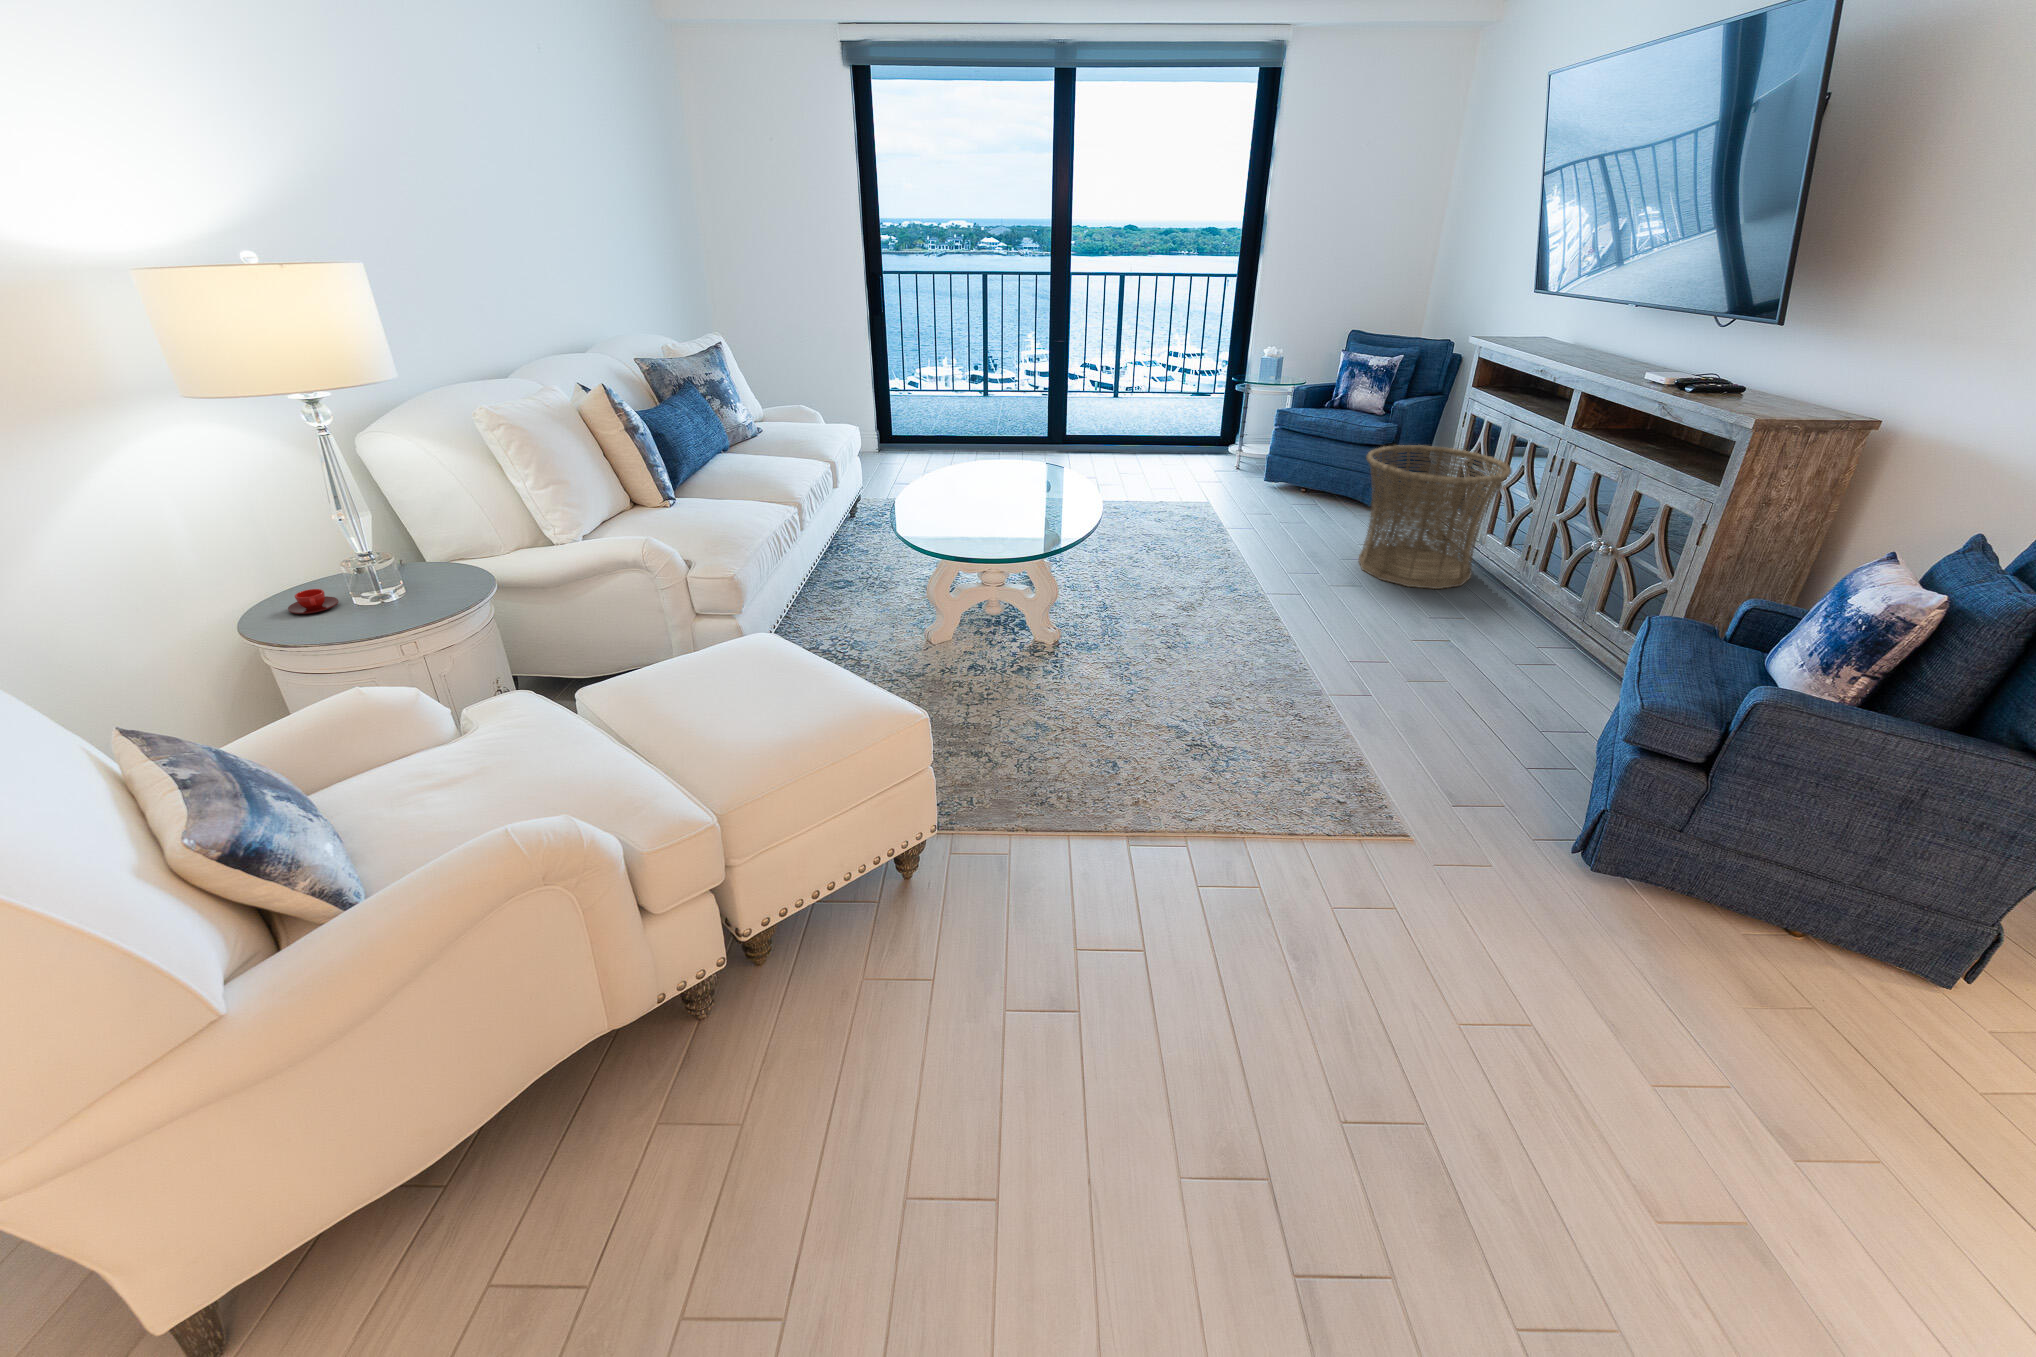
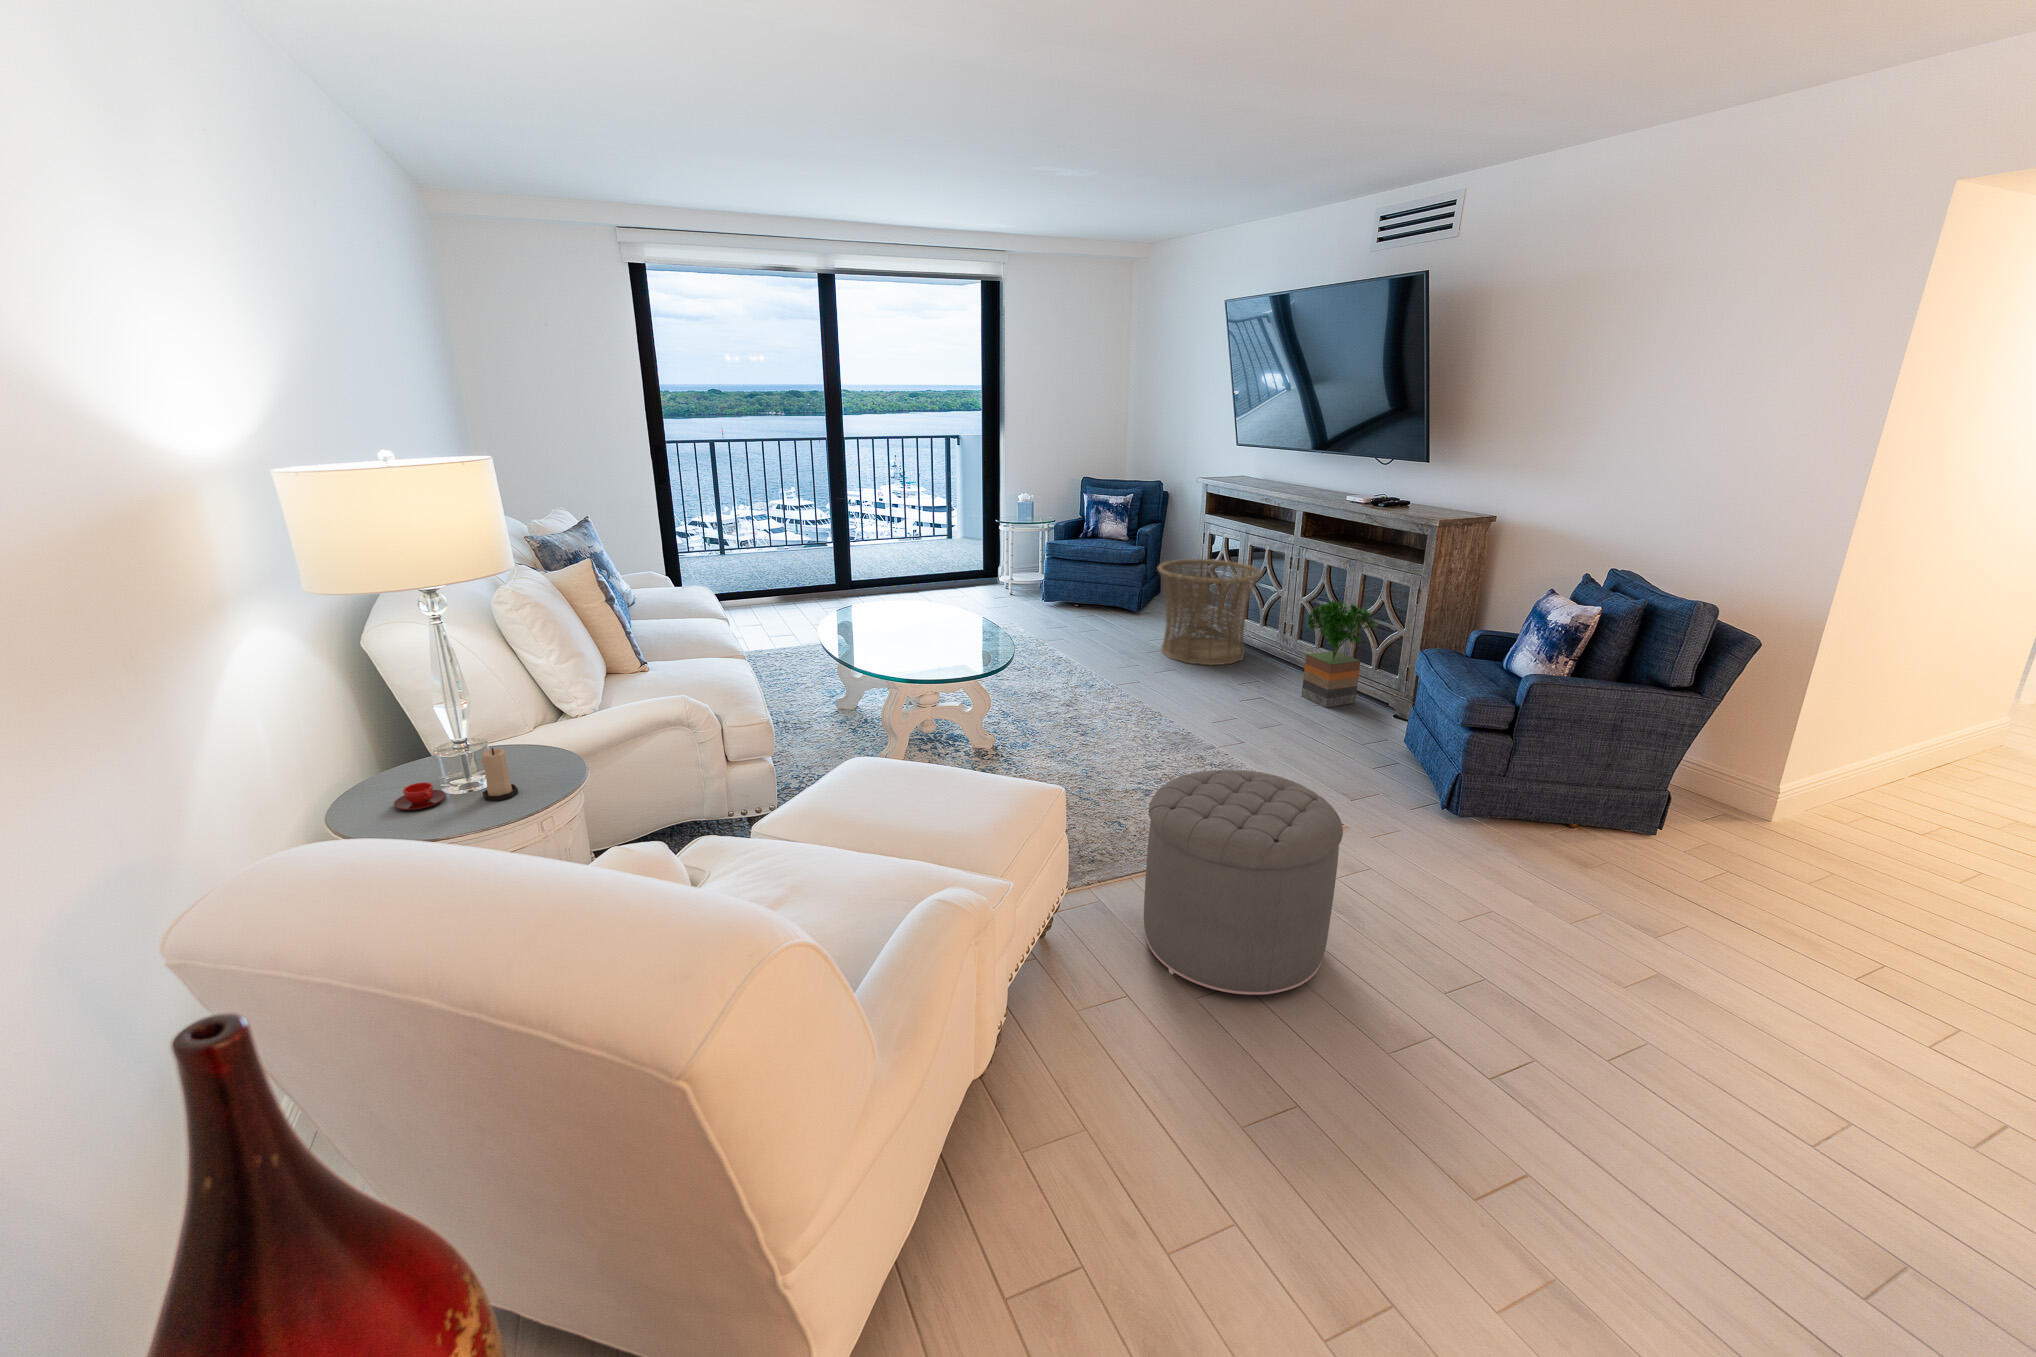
potted tree: none [1504,521,1637,670] -> present [1301,600,1378,707]
candle: none [352,566,396,618] -> present [481,748,518,801]
ottoman: none [990,731,1248,1039] -> present [1144,770,1343,995]

